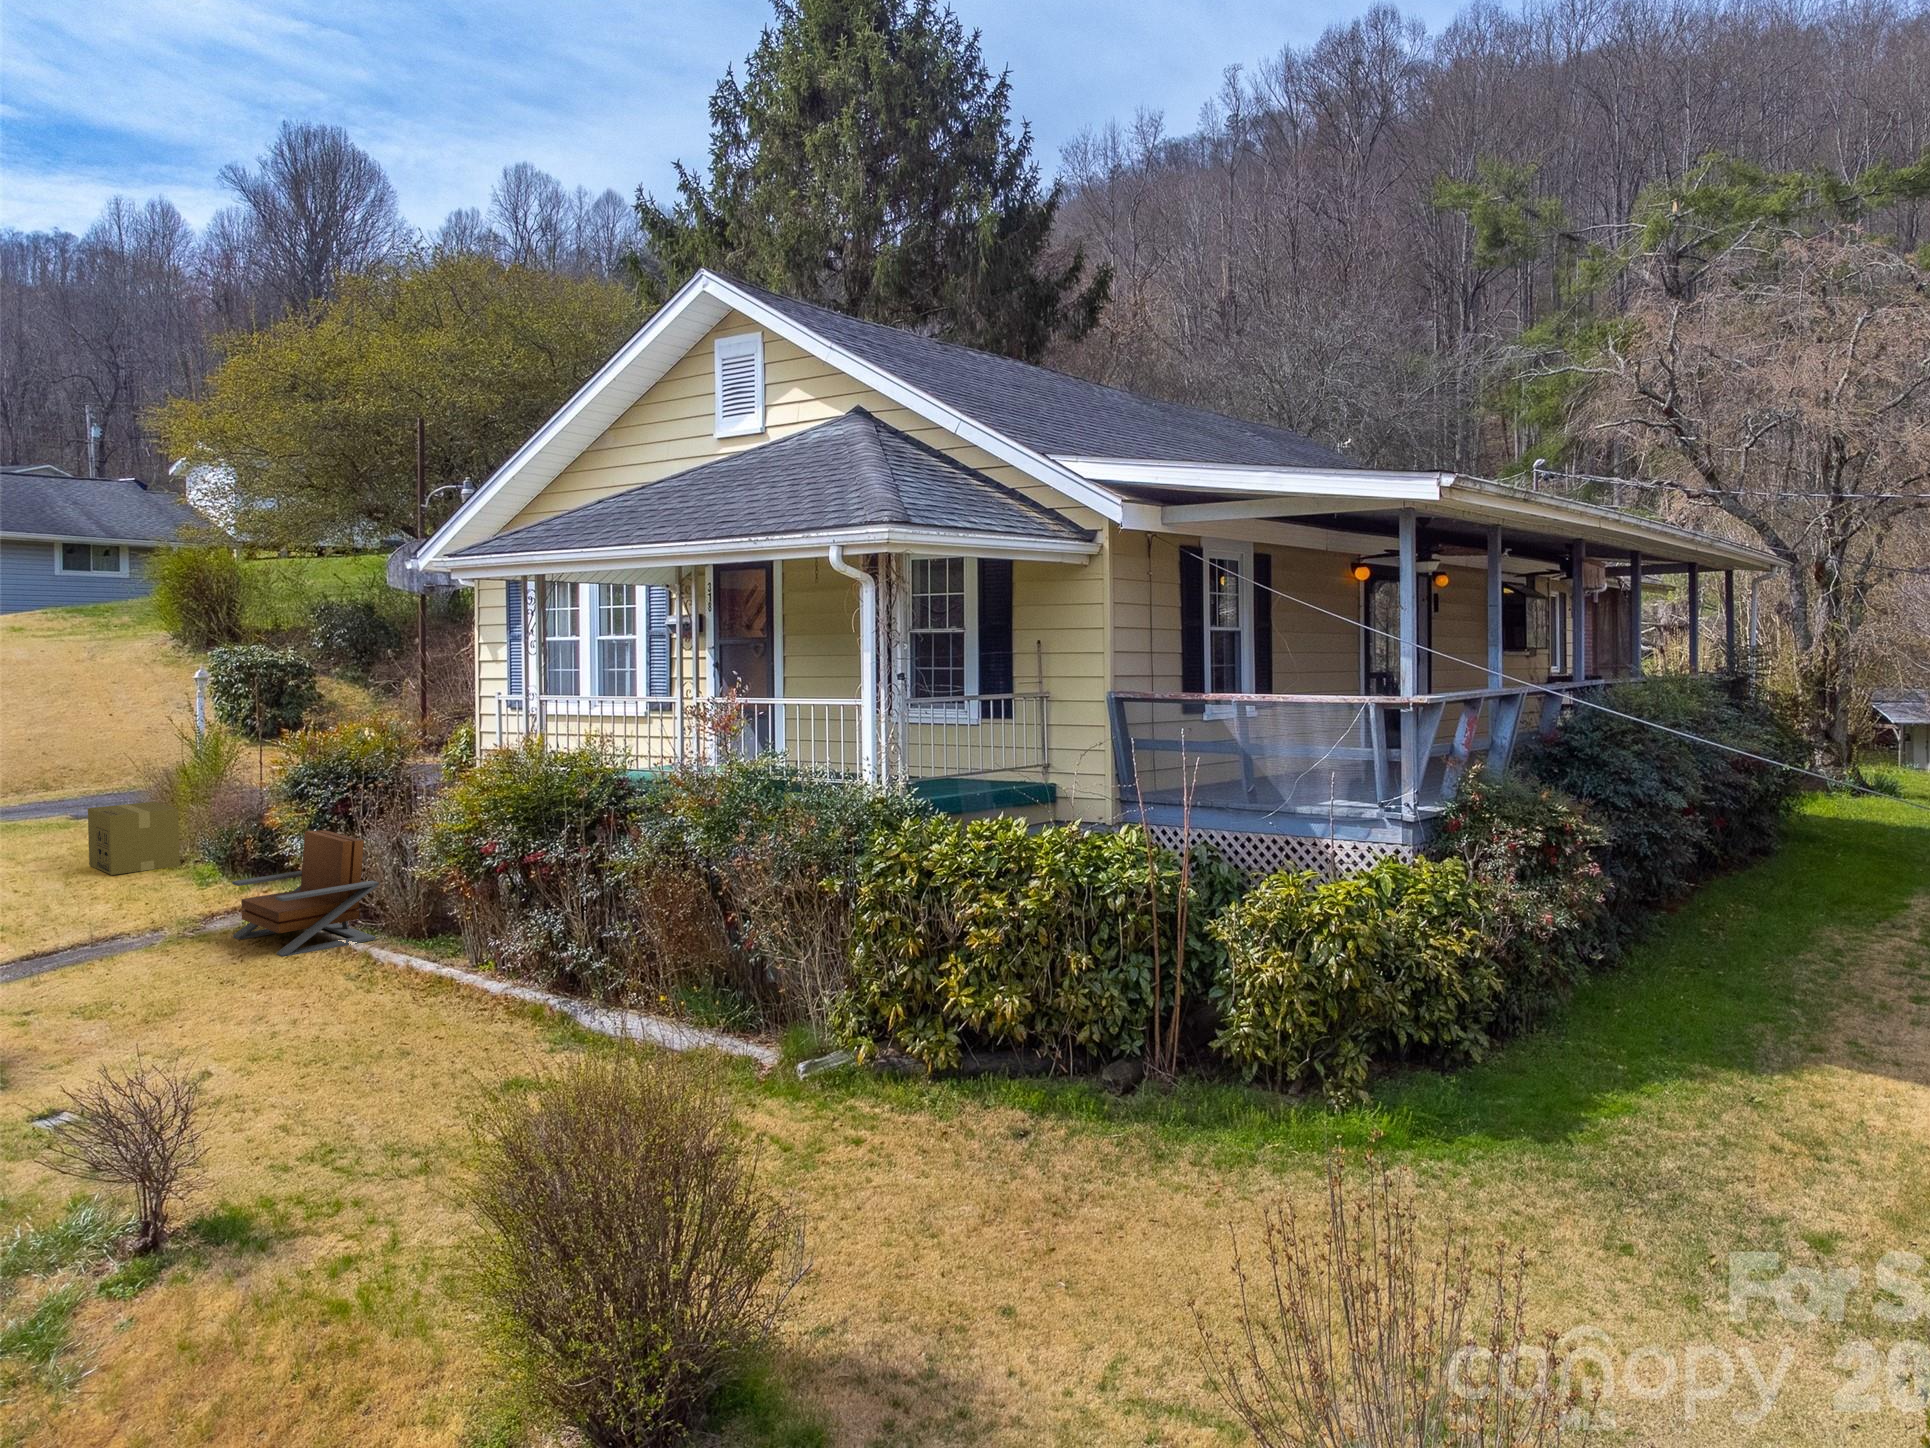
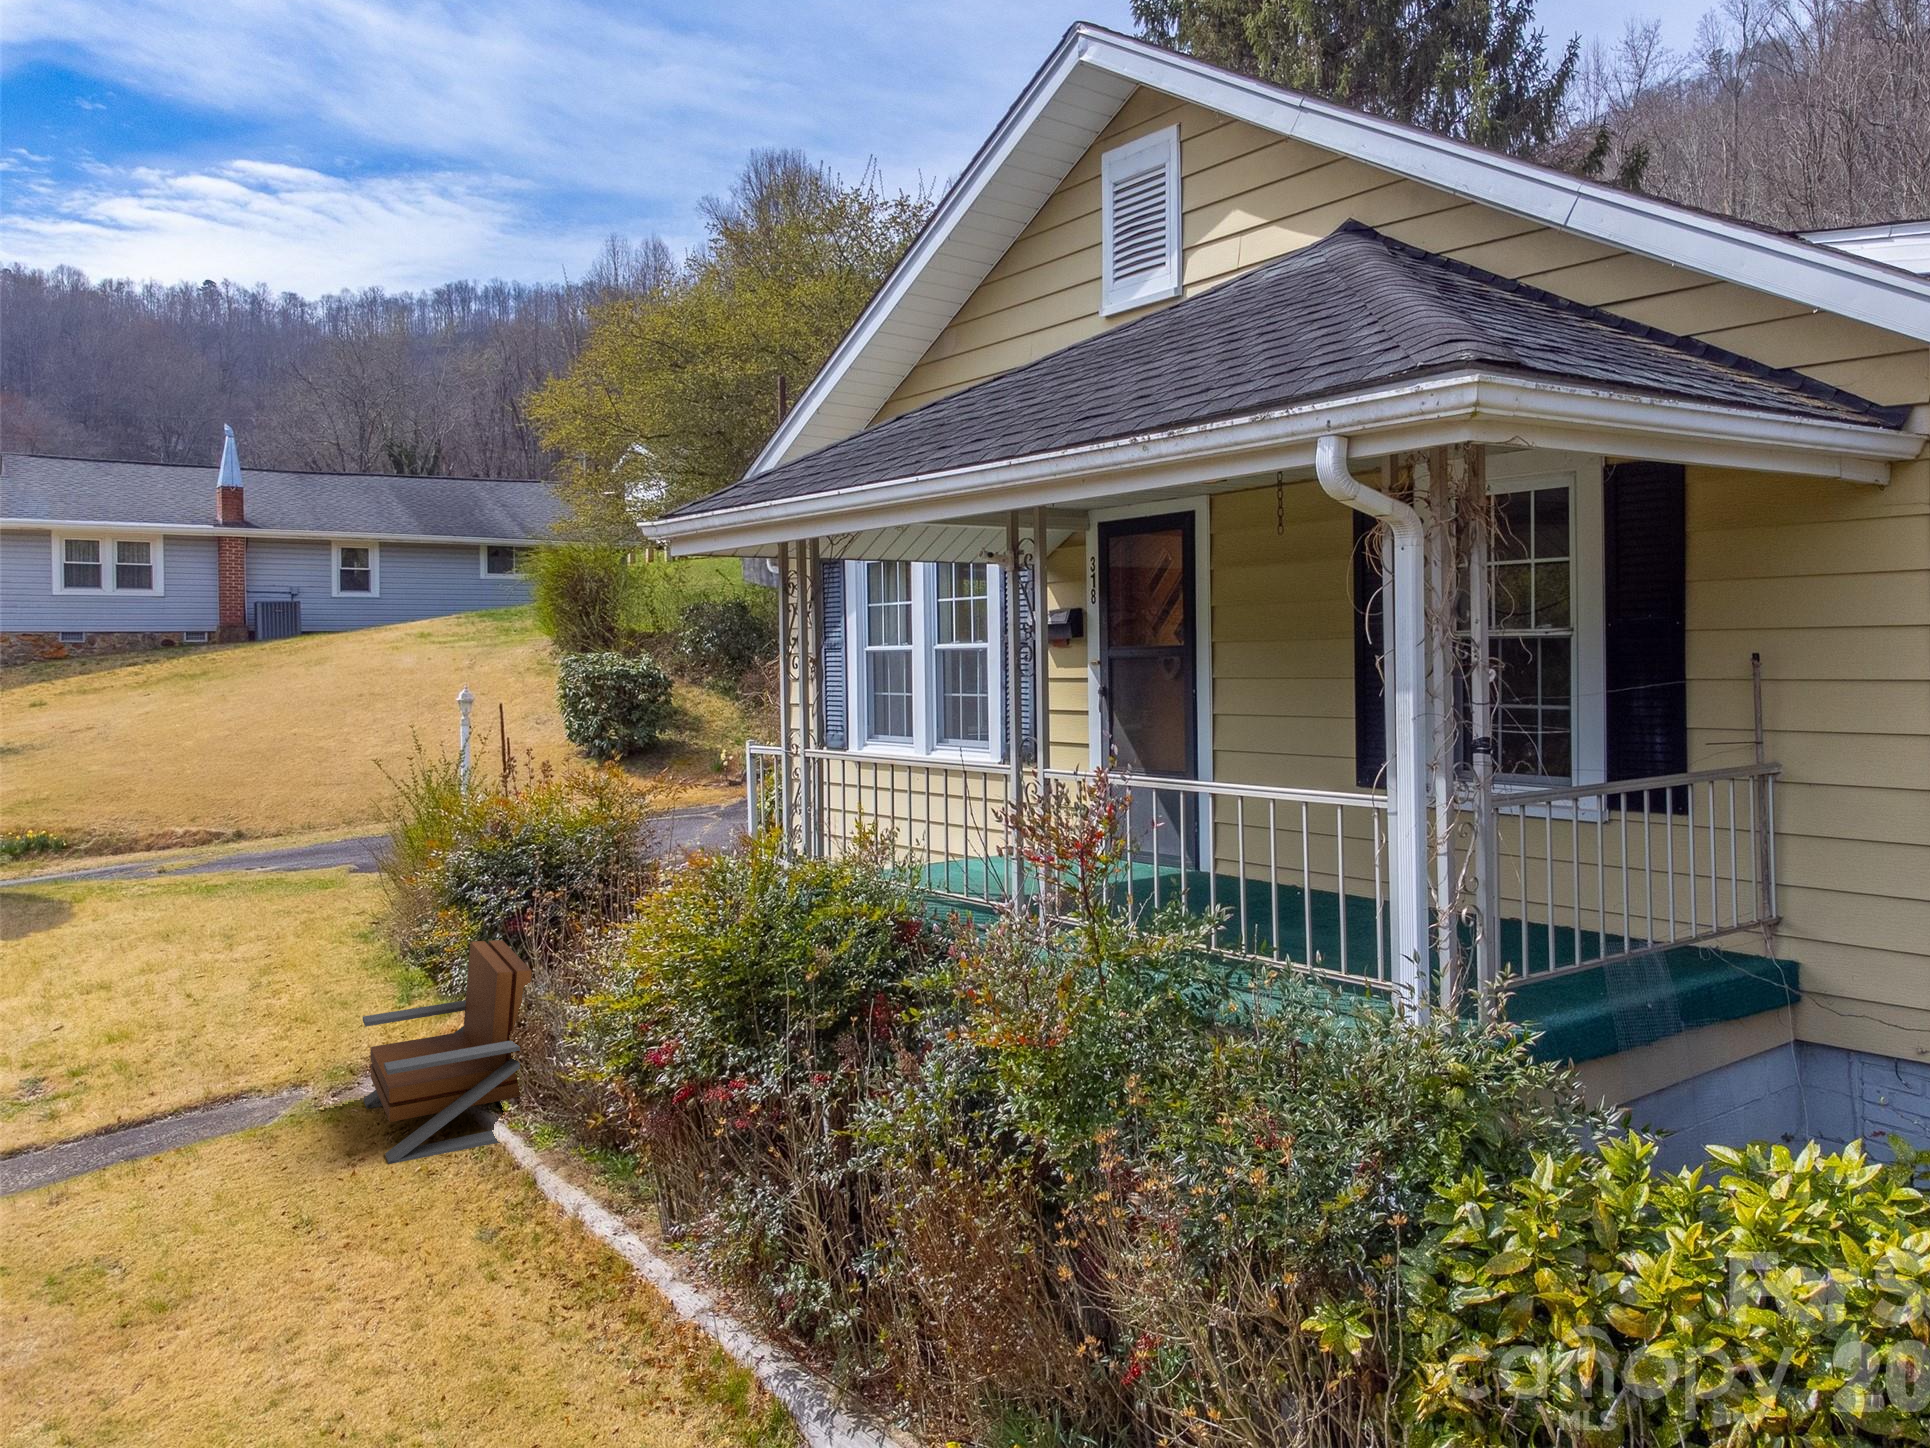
cardboard box: present [88,802,179,875] -> none [314,854,408,955]

